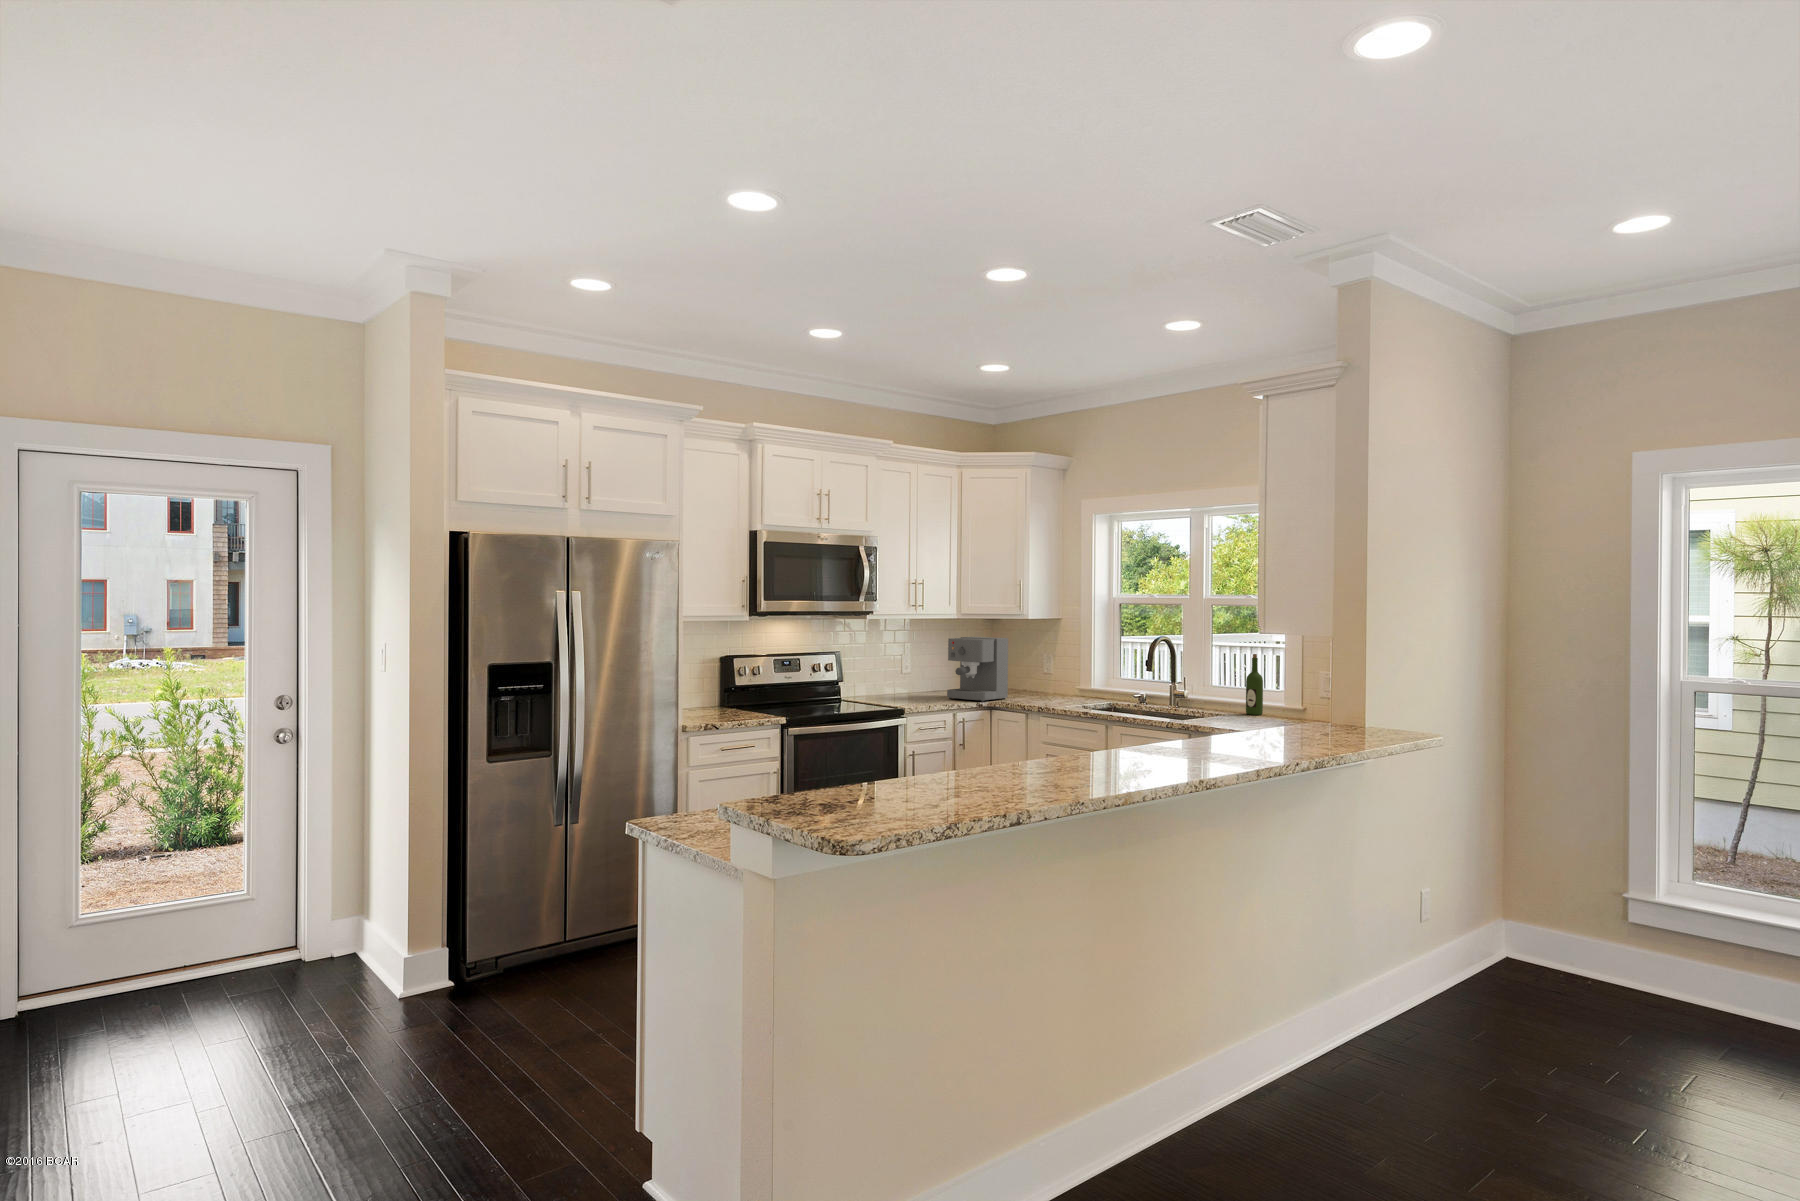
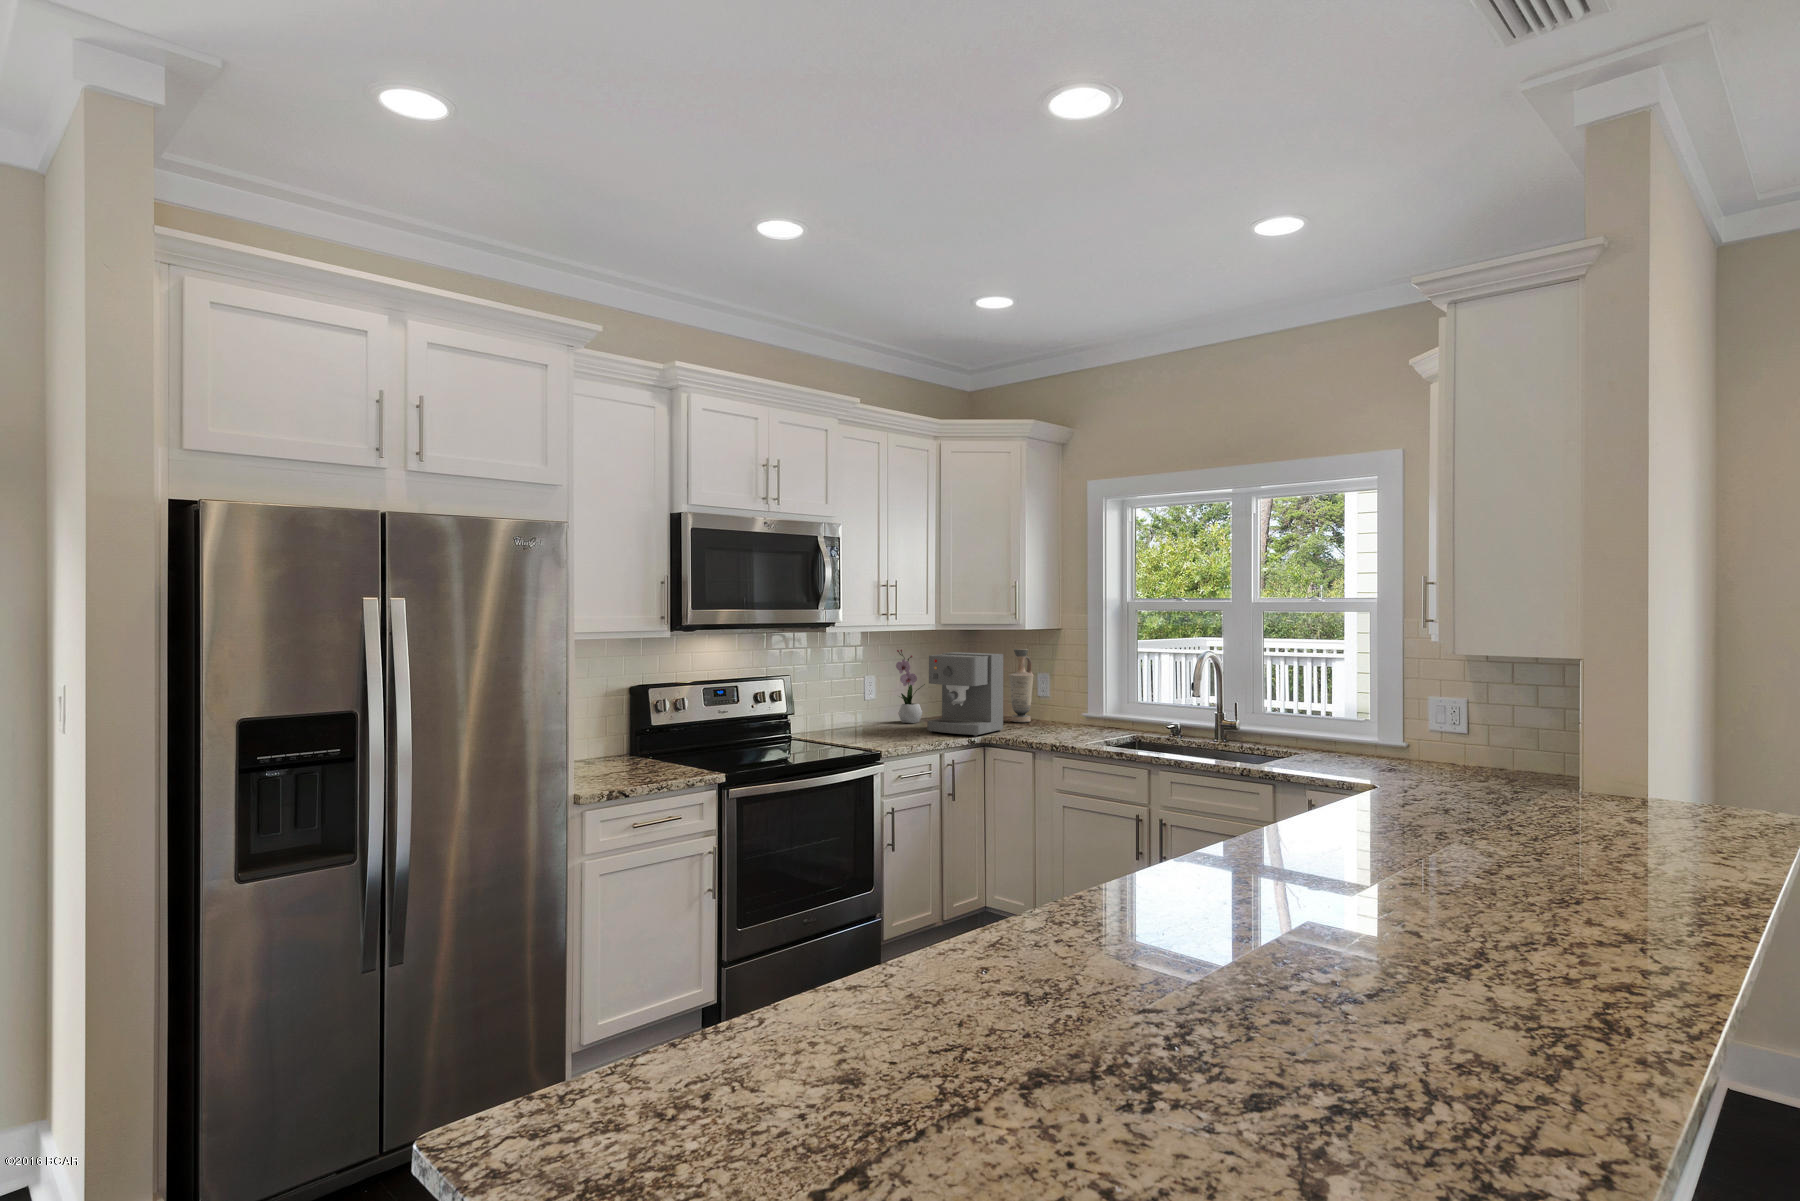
flower arrangement: none [926,634,951,693] -> present [896,649,925,723]
vase: none [1018,635,1038,694] -> present [1009,649,1034,723]
wine bottle: present [1246,654,1263,715] -> none [1323,674,1345,753]

